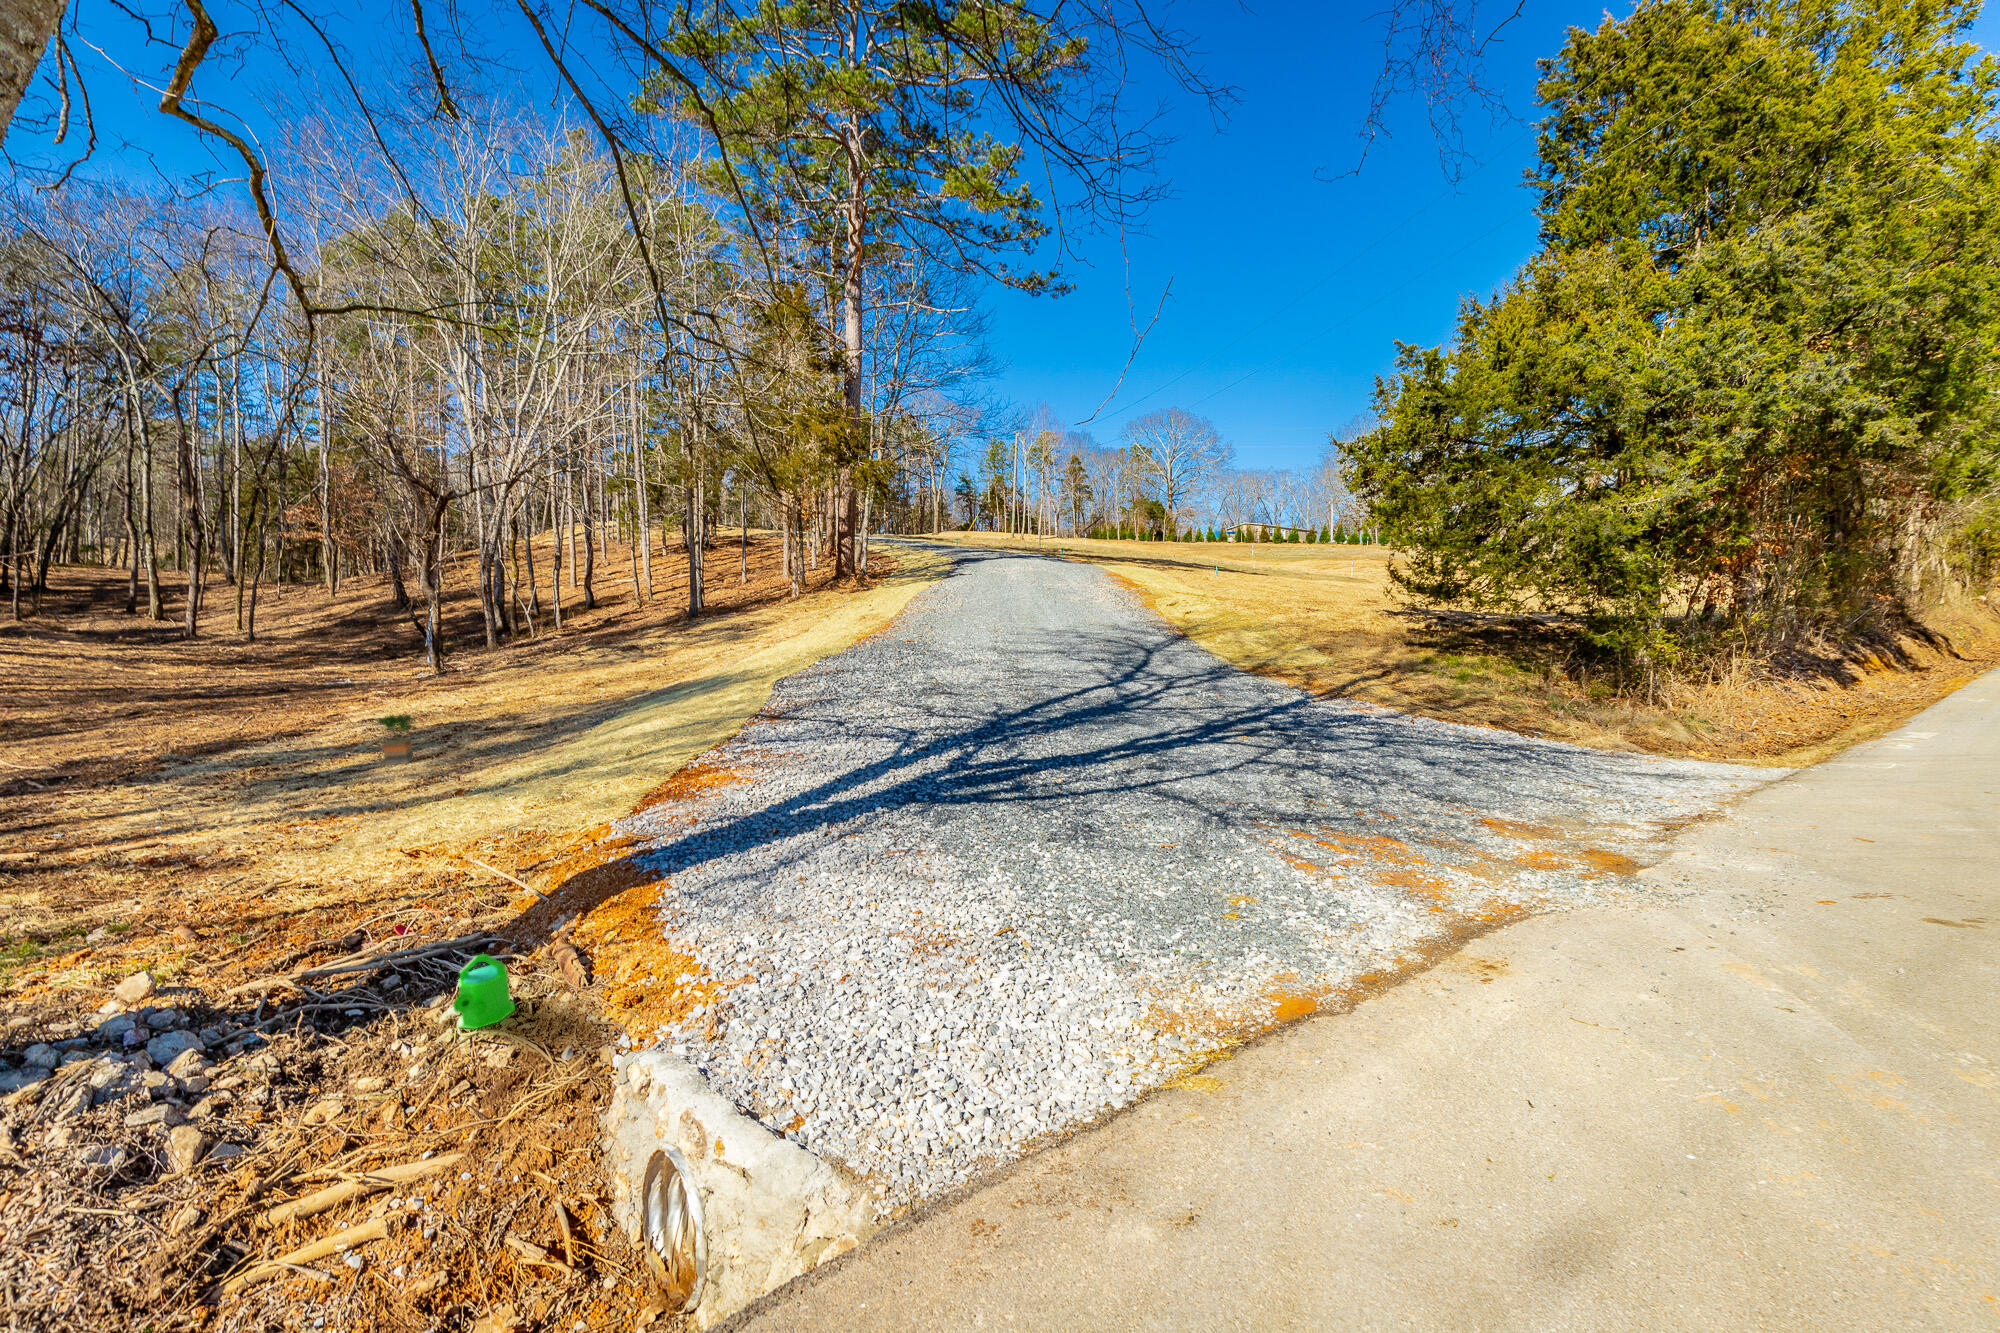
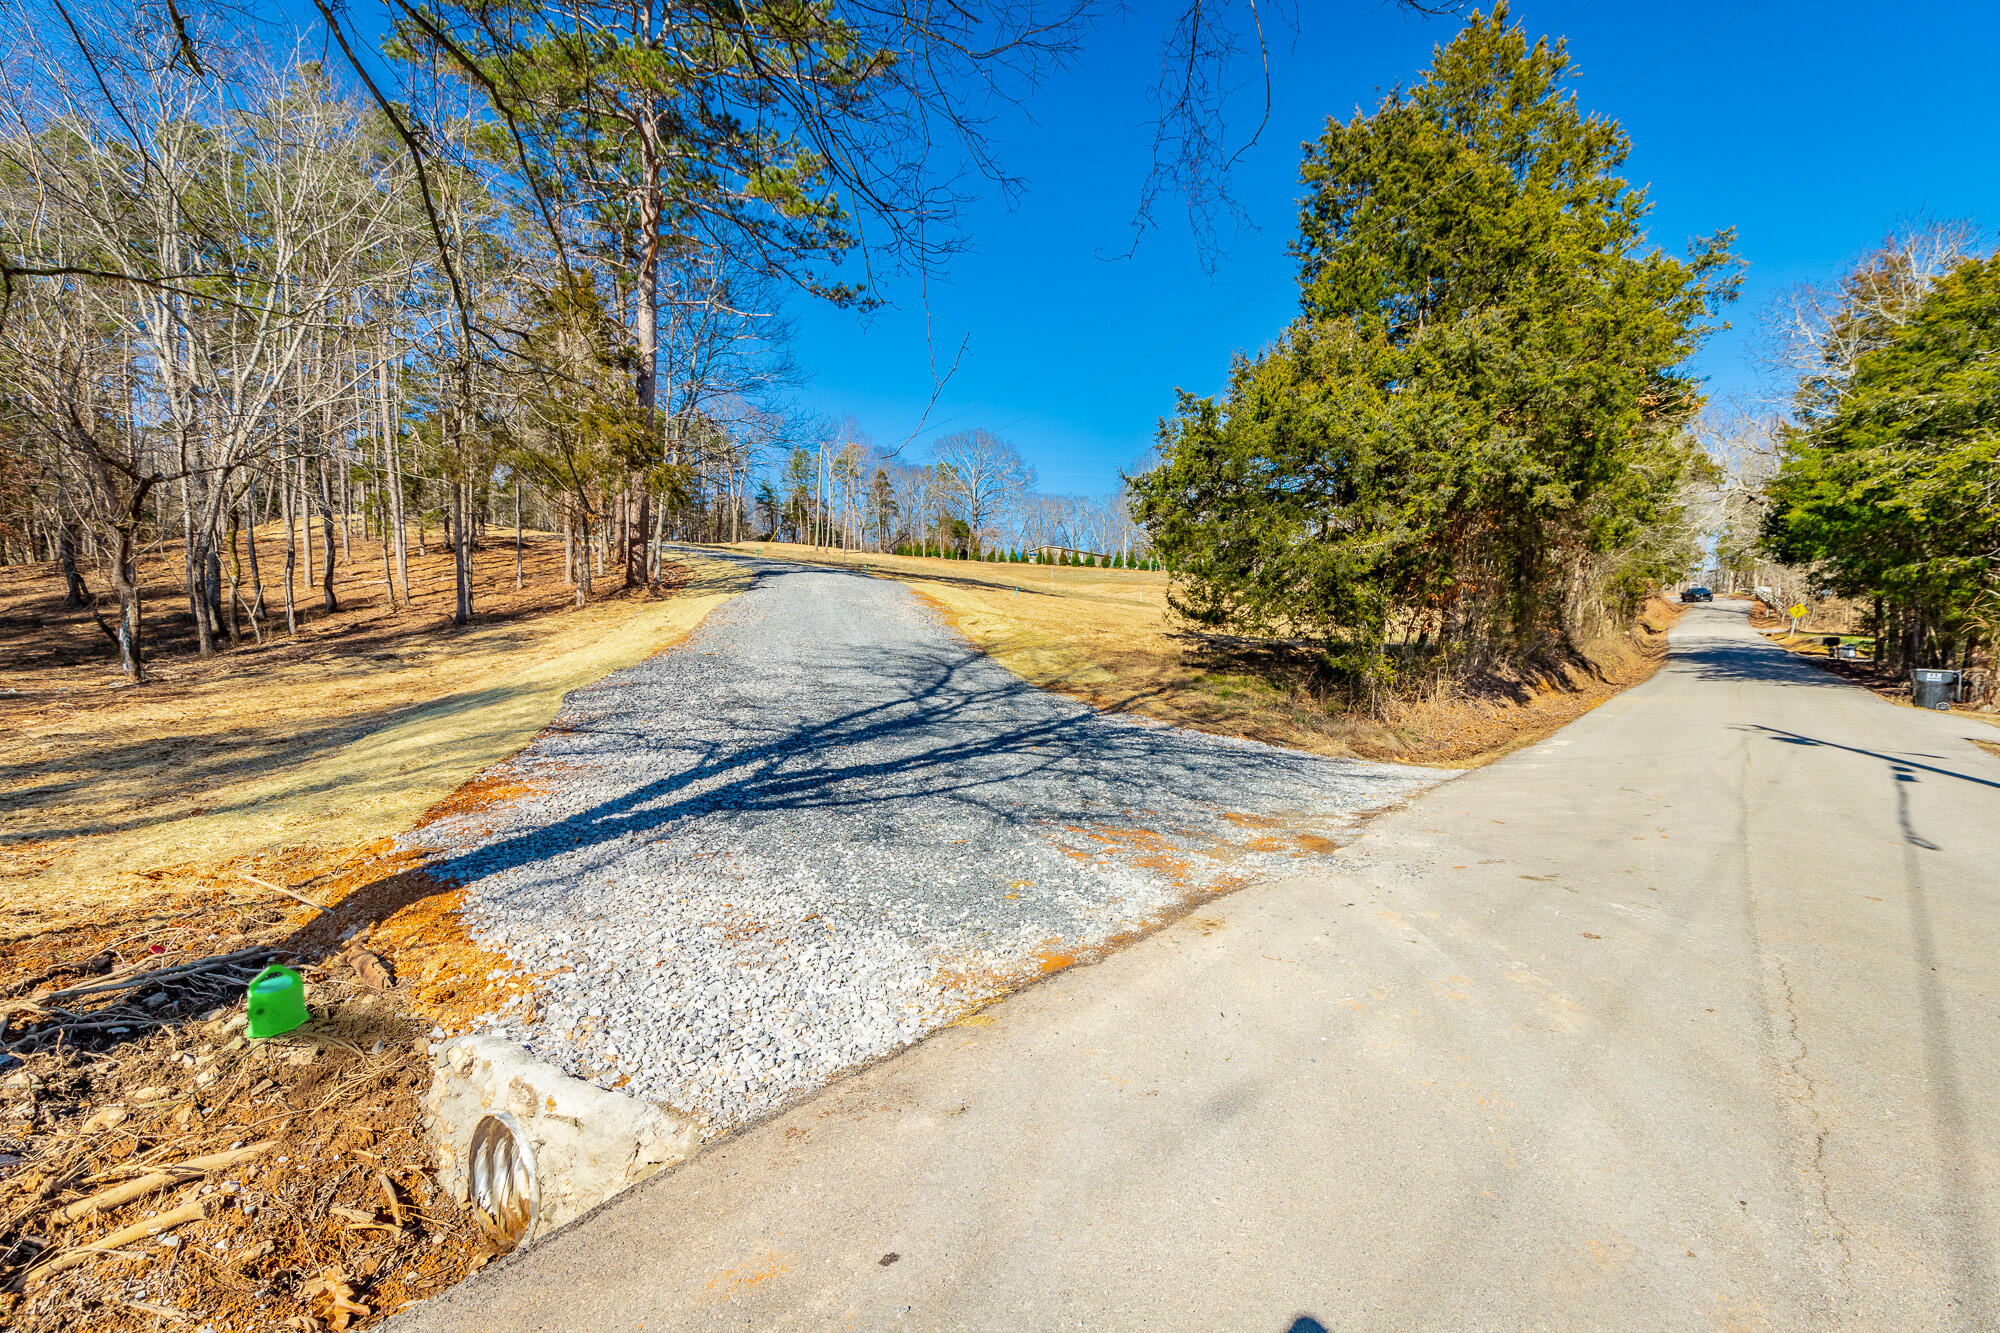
potted tree: present [378,714,416,765] -> none [54,714,114,774]

